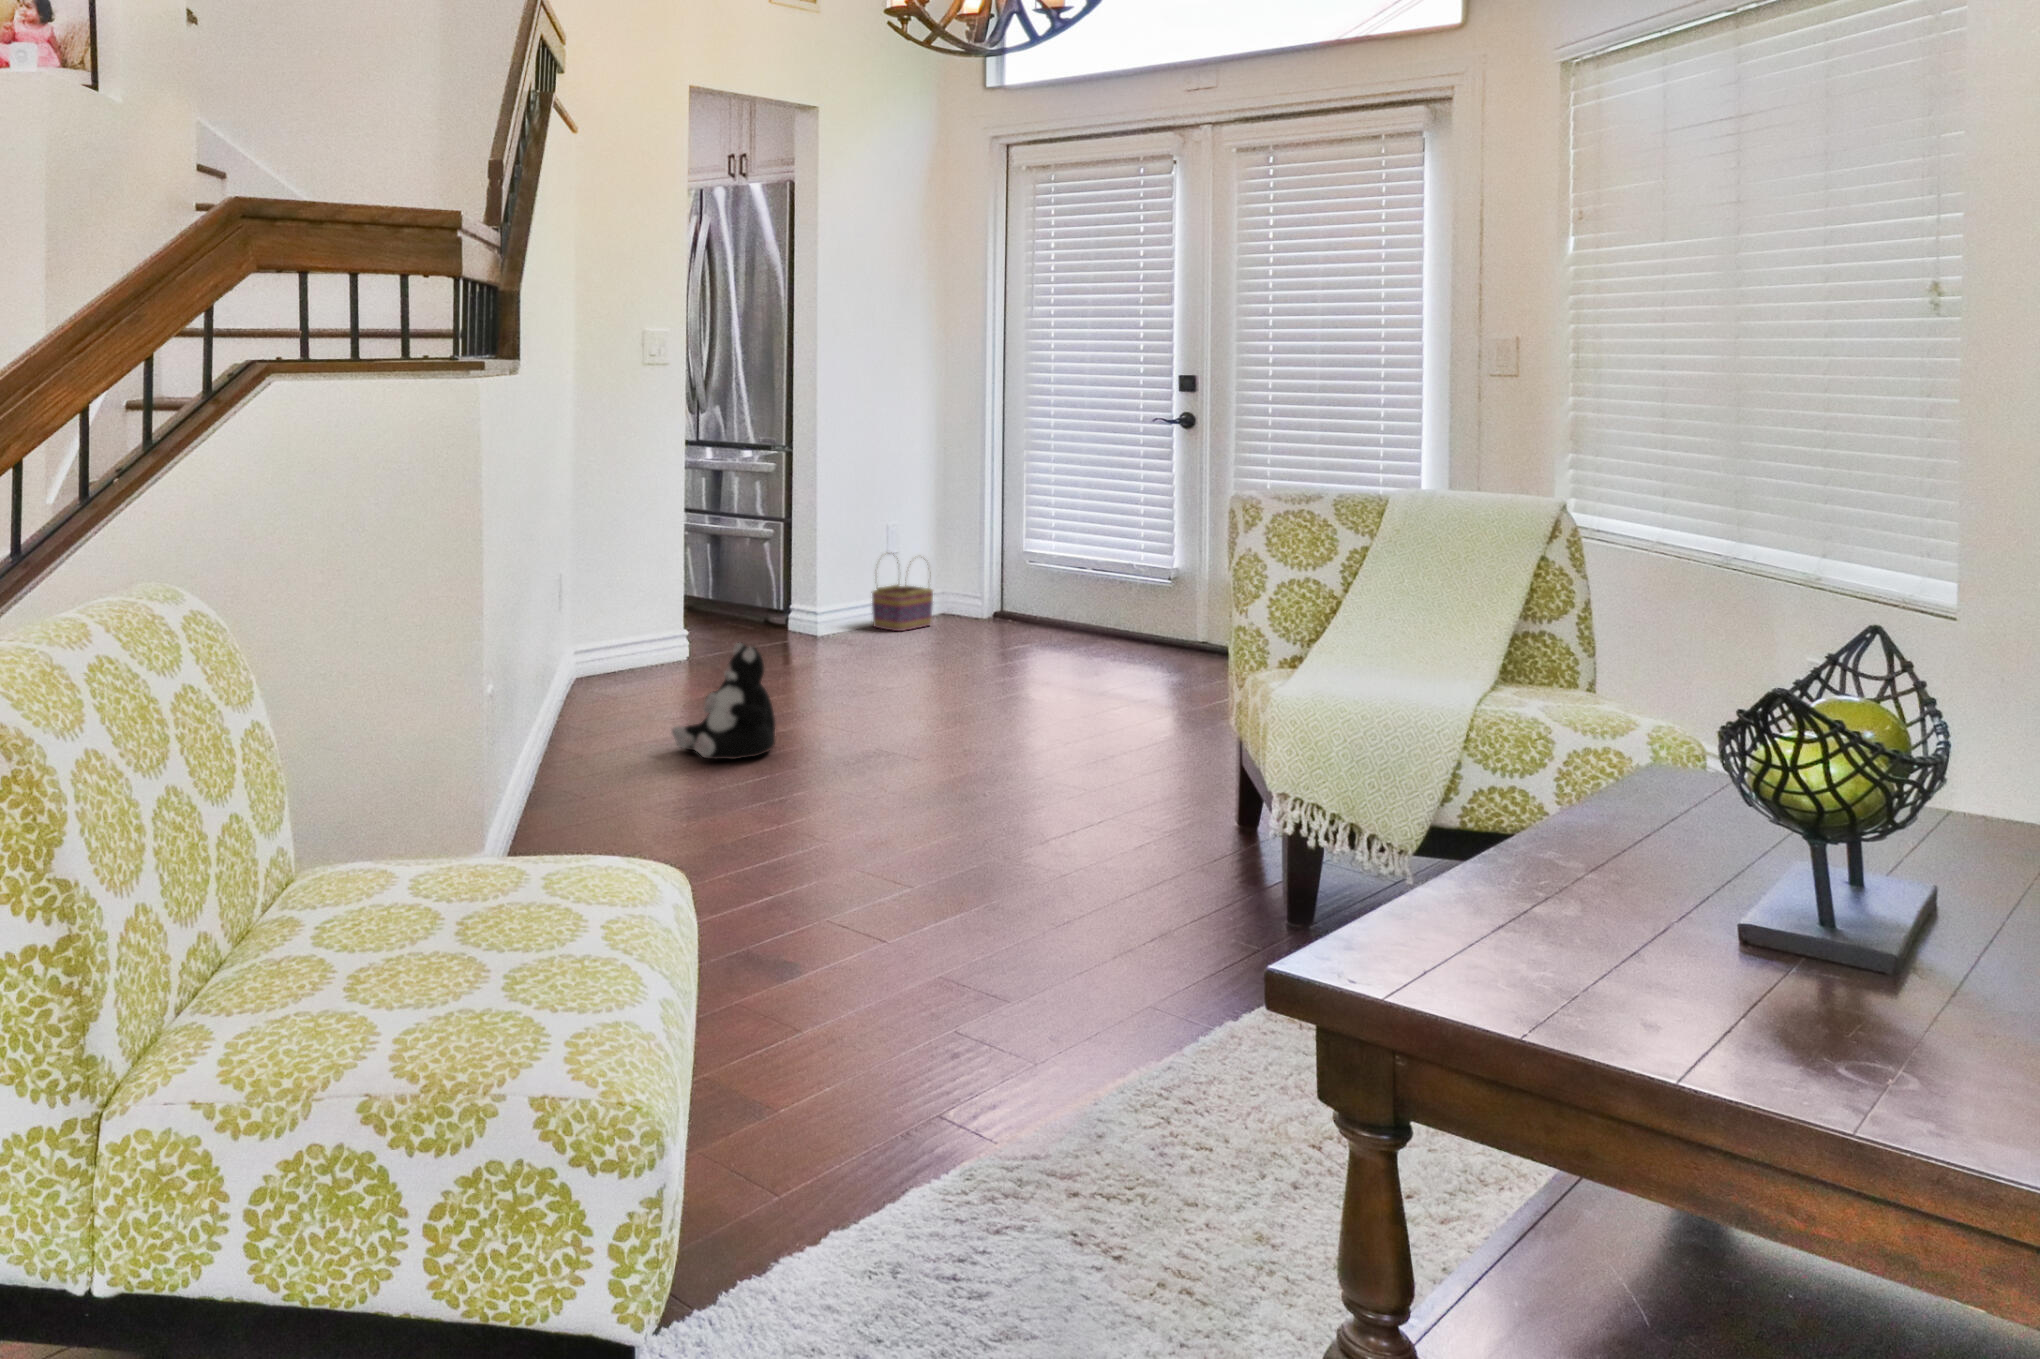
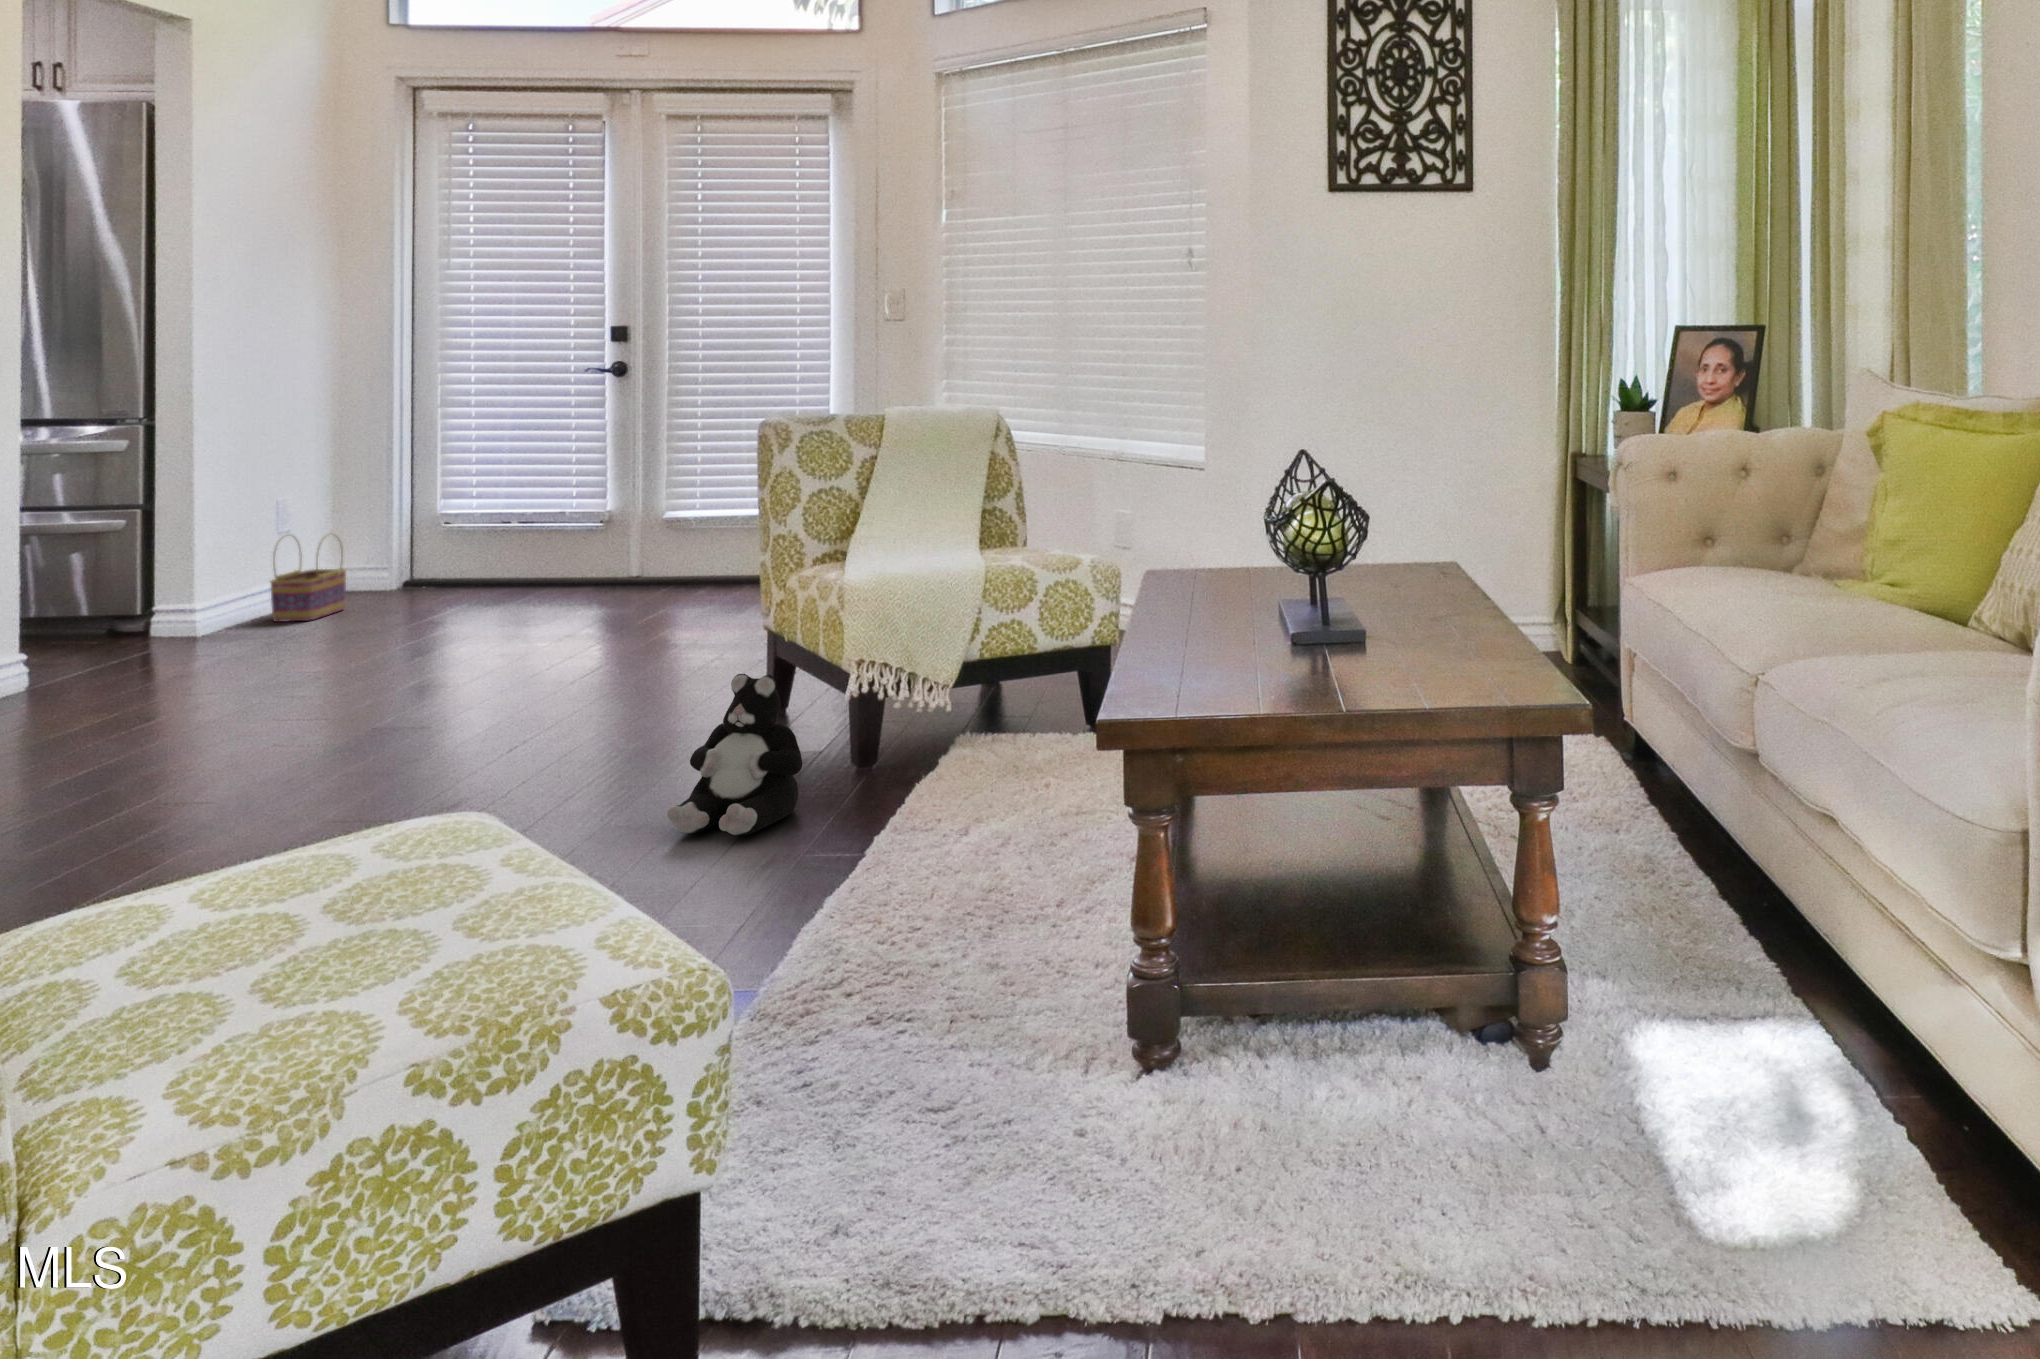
plush toy: present [671,643,775,759] -> present [667,674,802,836]

